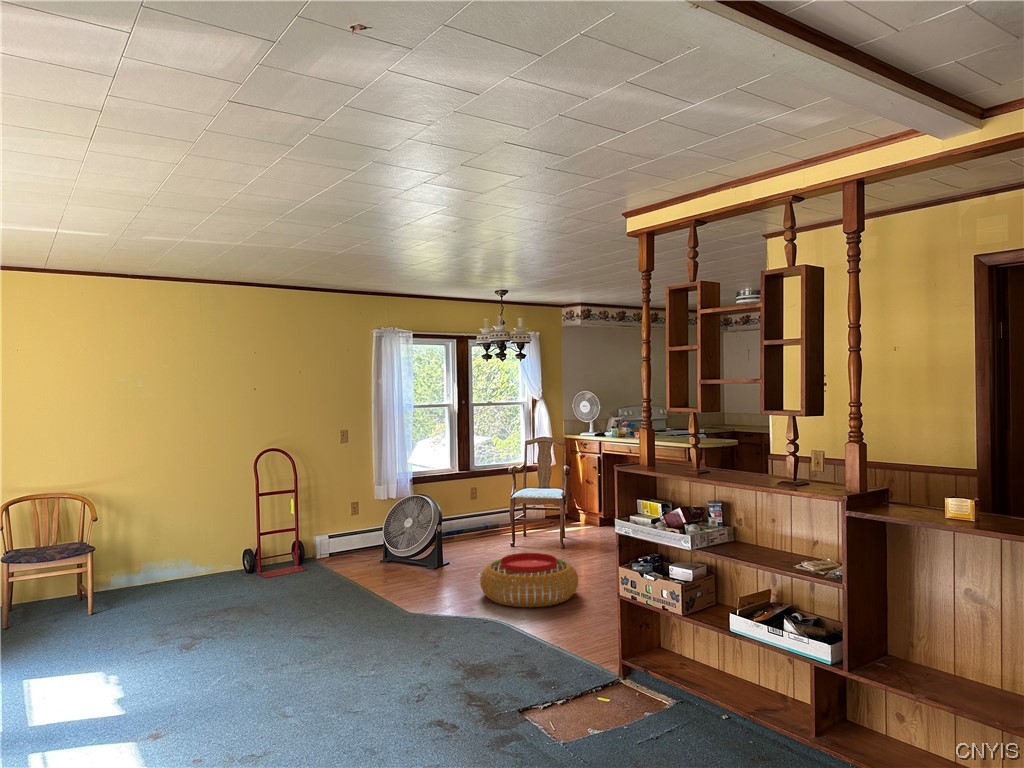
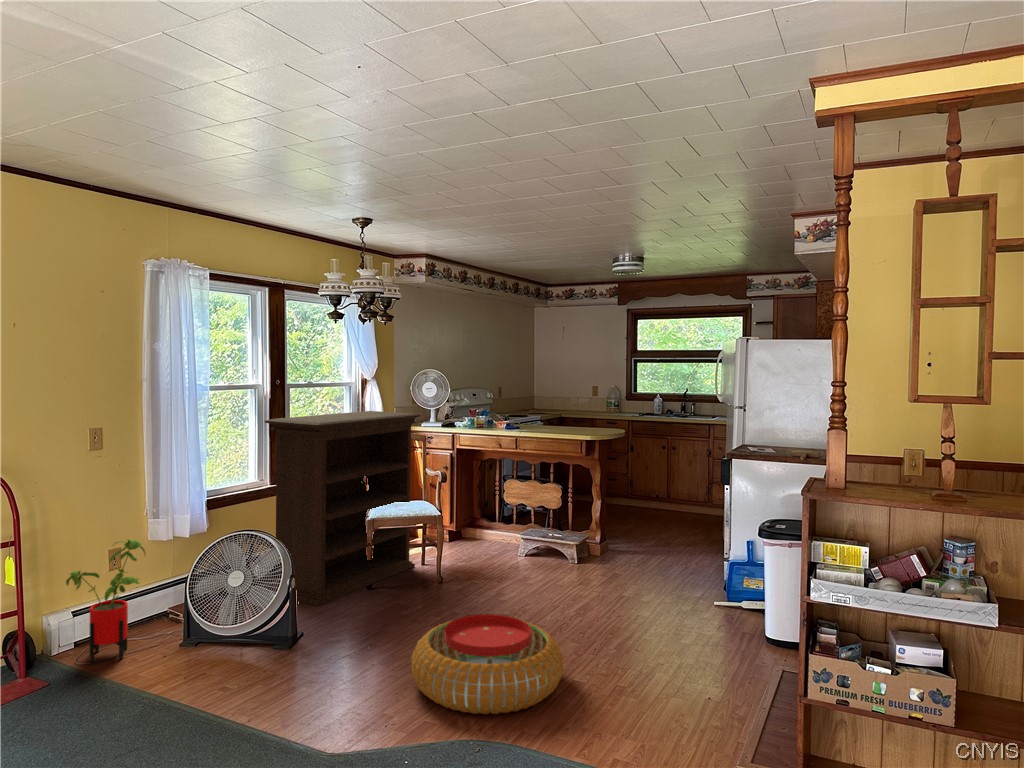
bookshelf: none [443,423,558,551] -> present [265,411,420,606]
house plant: none [322,495,364,563] -> present [66,539,145,662]

